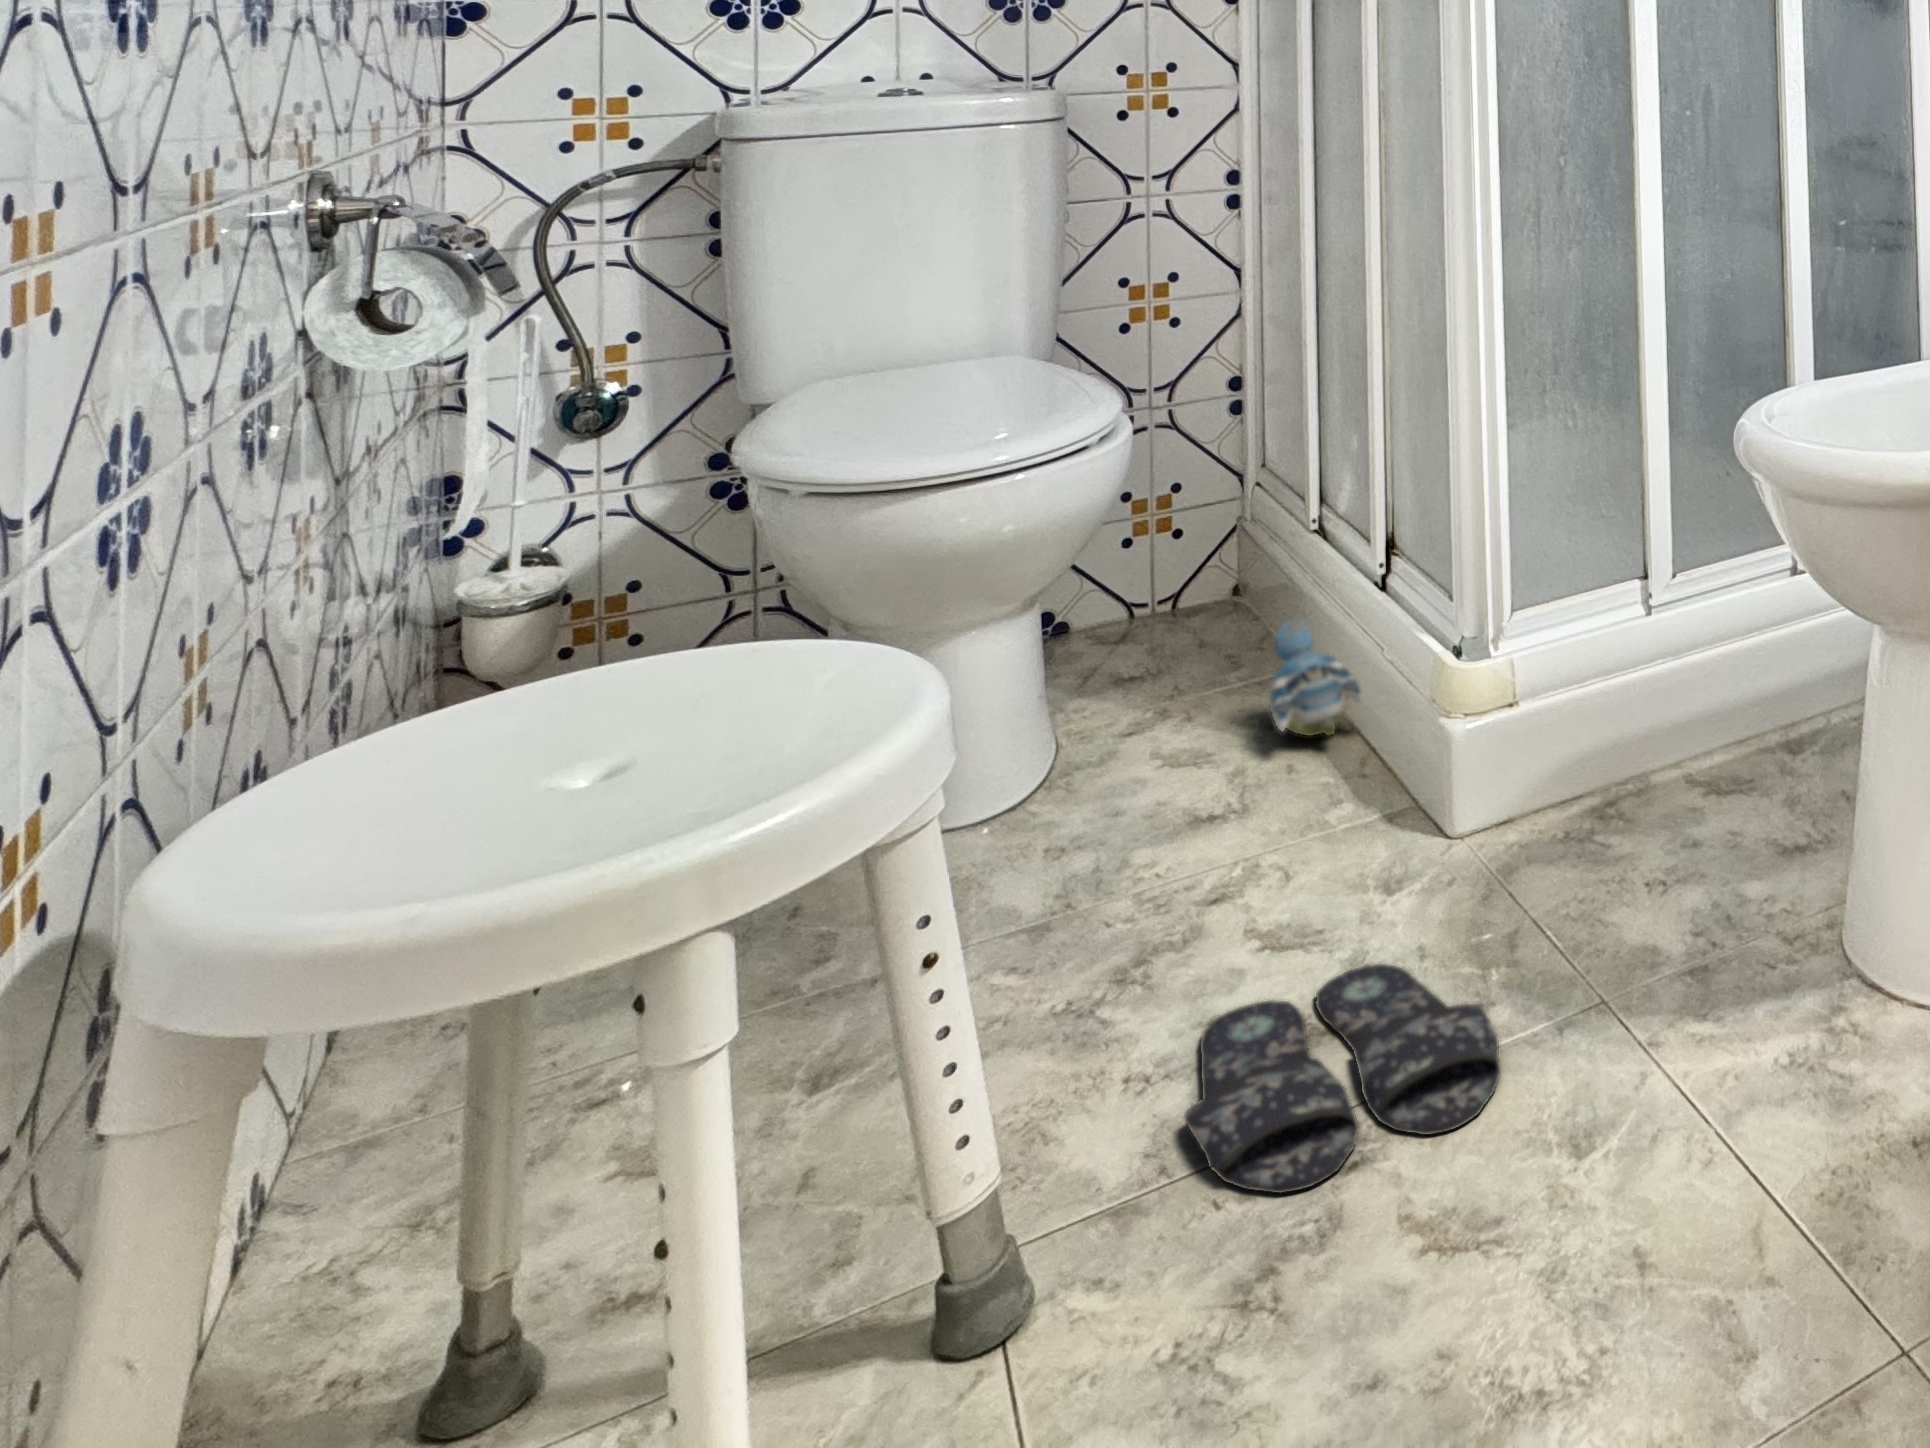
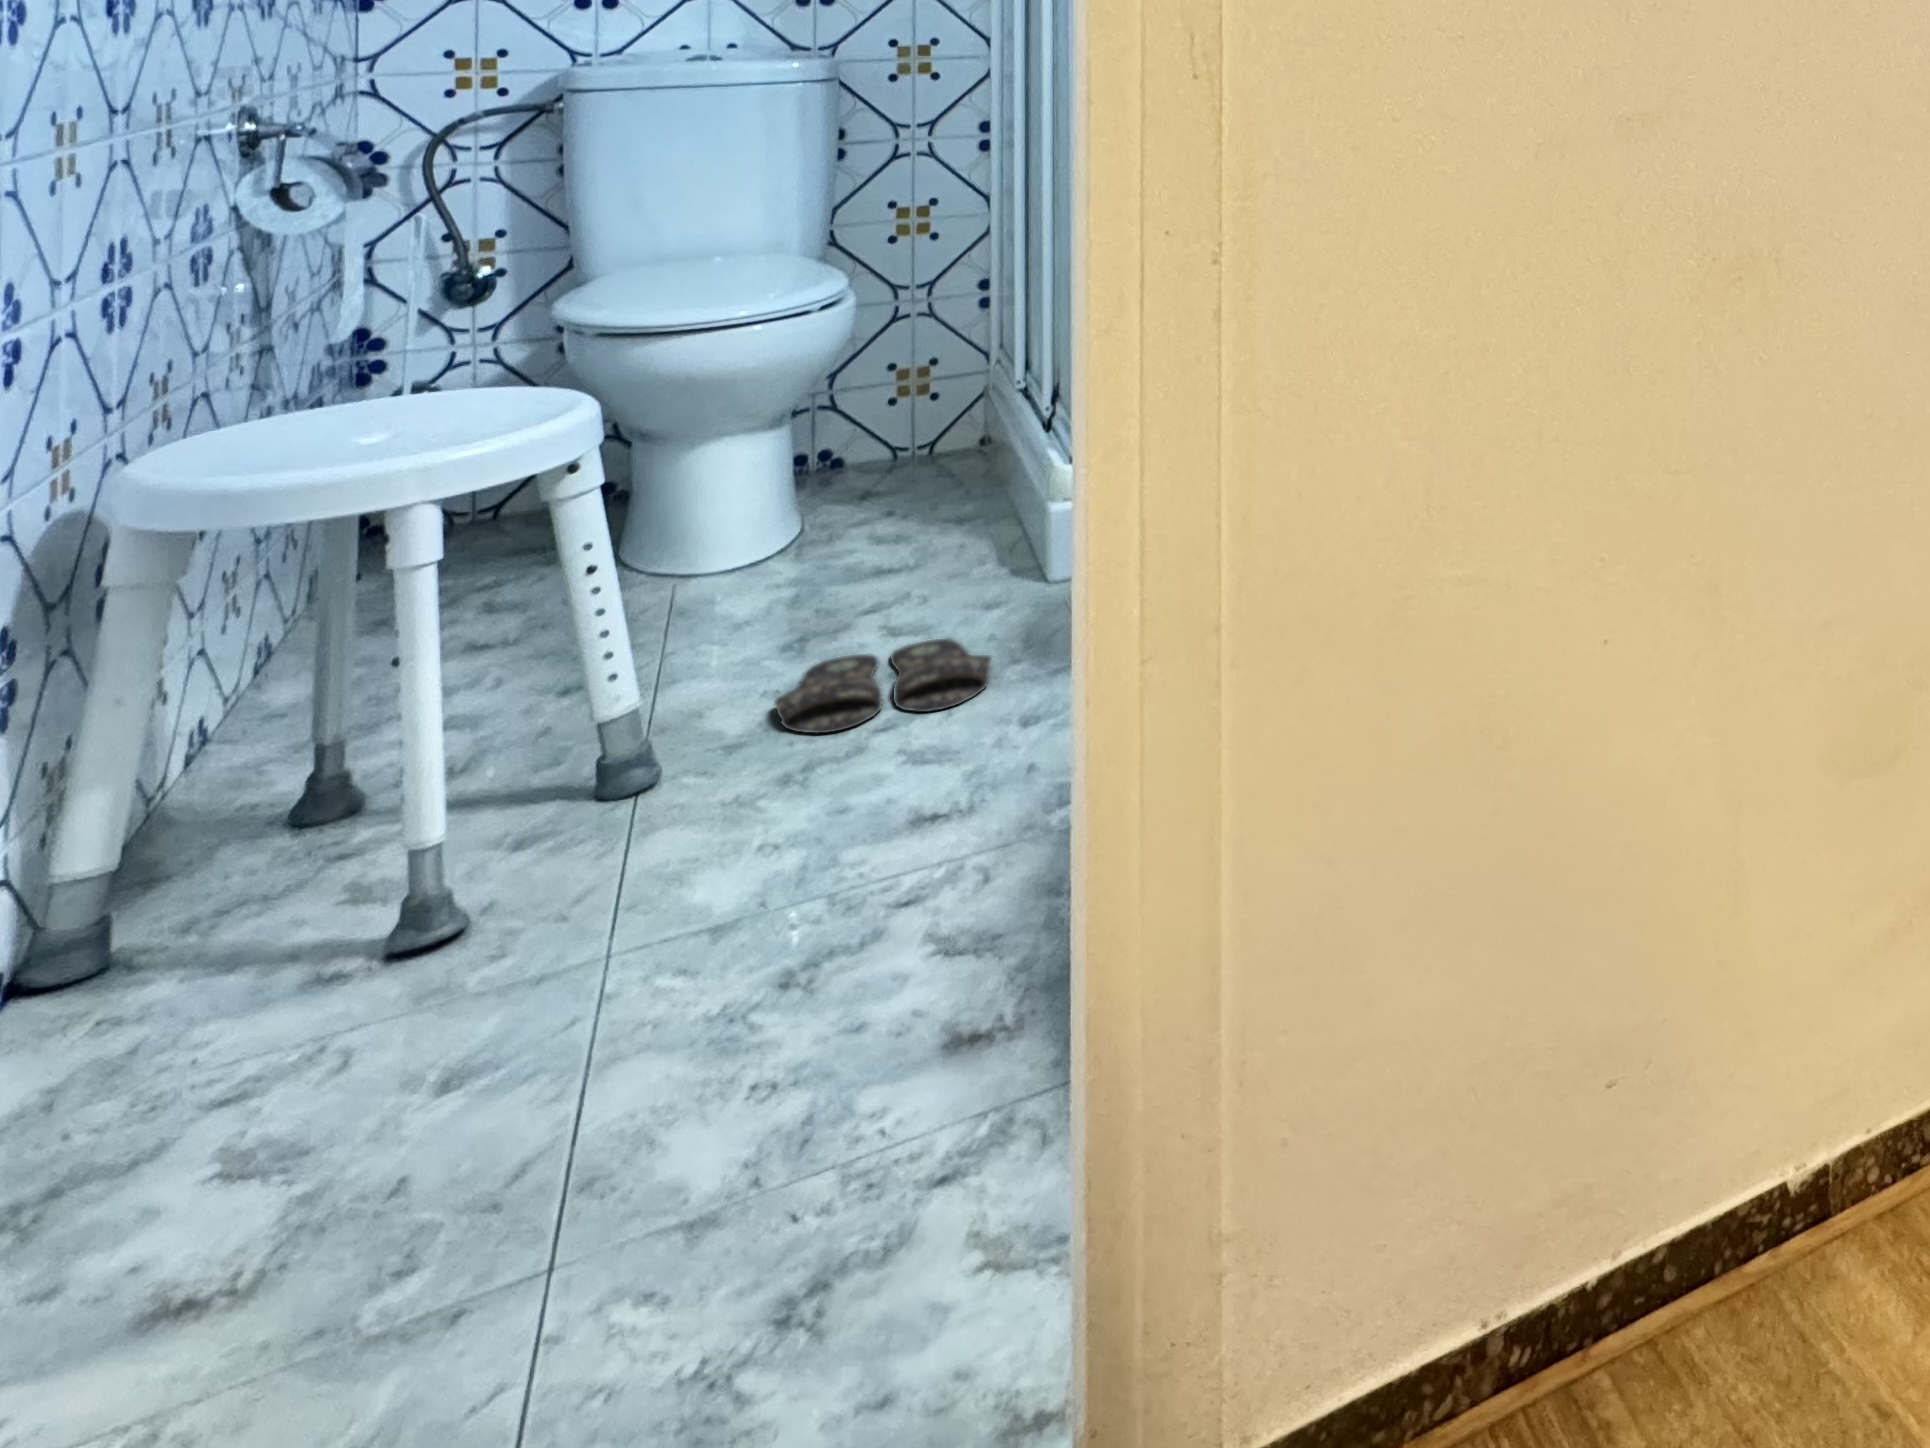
plush toy: present [1268,621,1362,736] -> none [944,448,1020,526]

